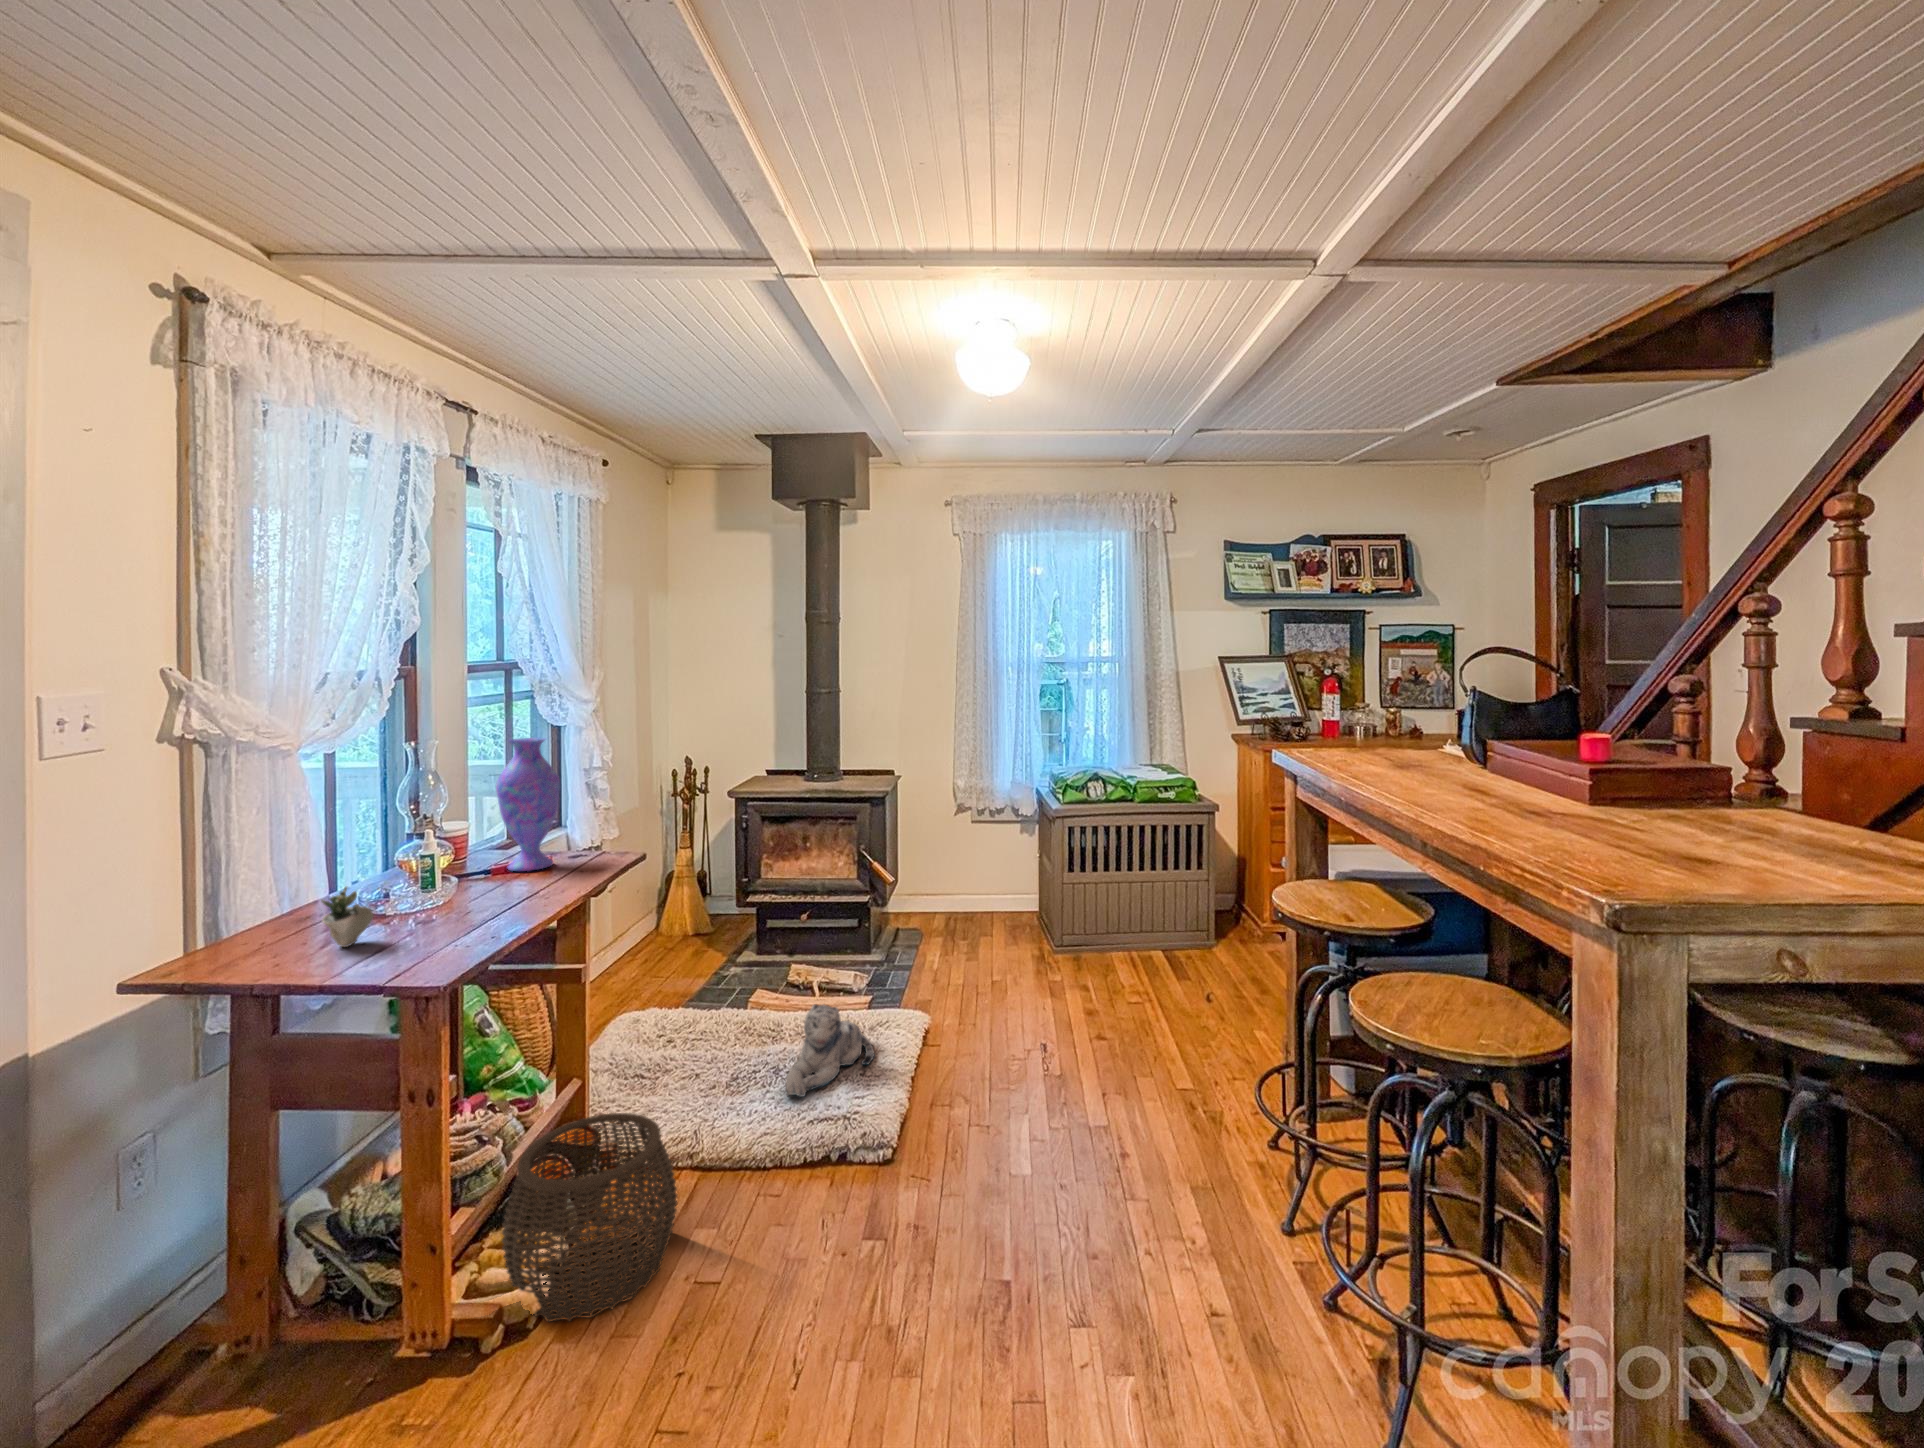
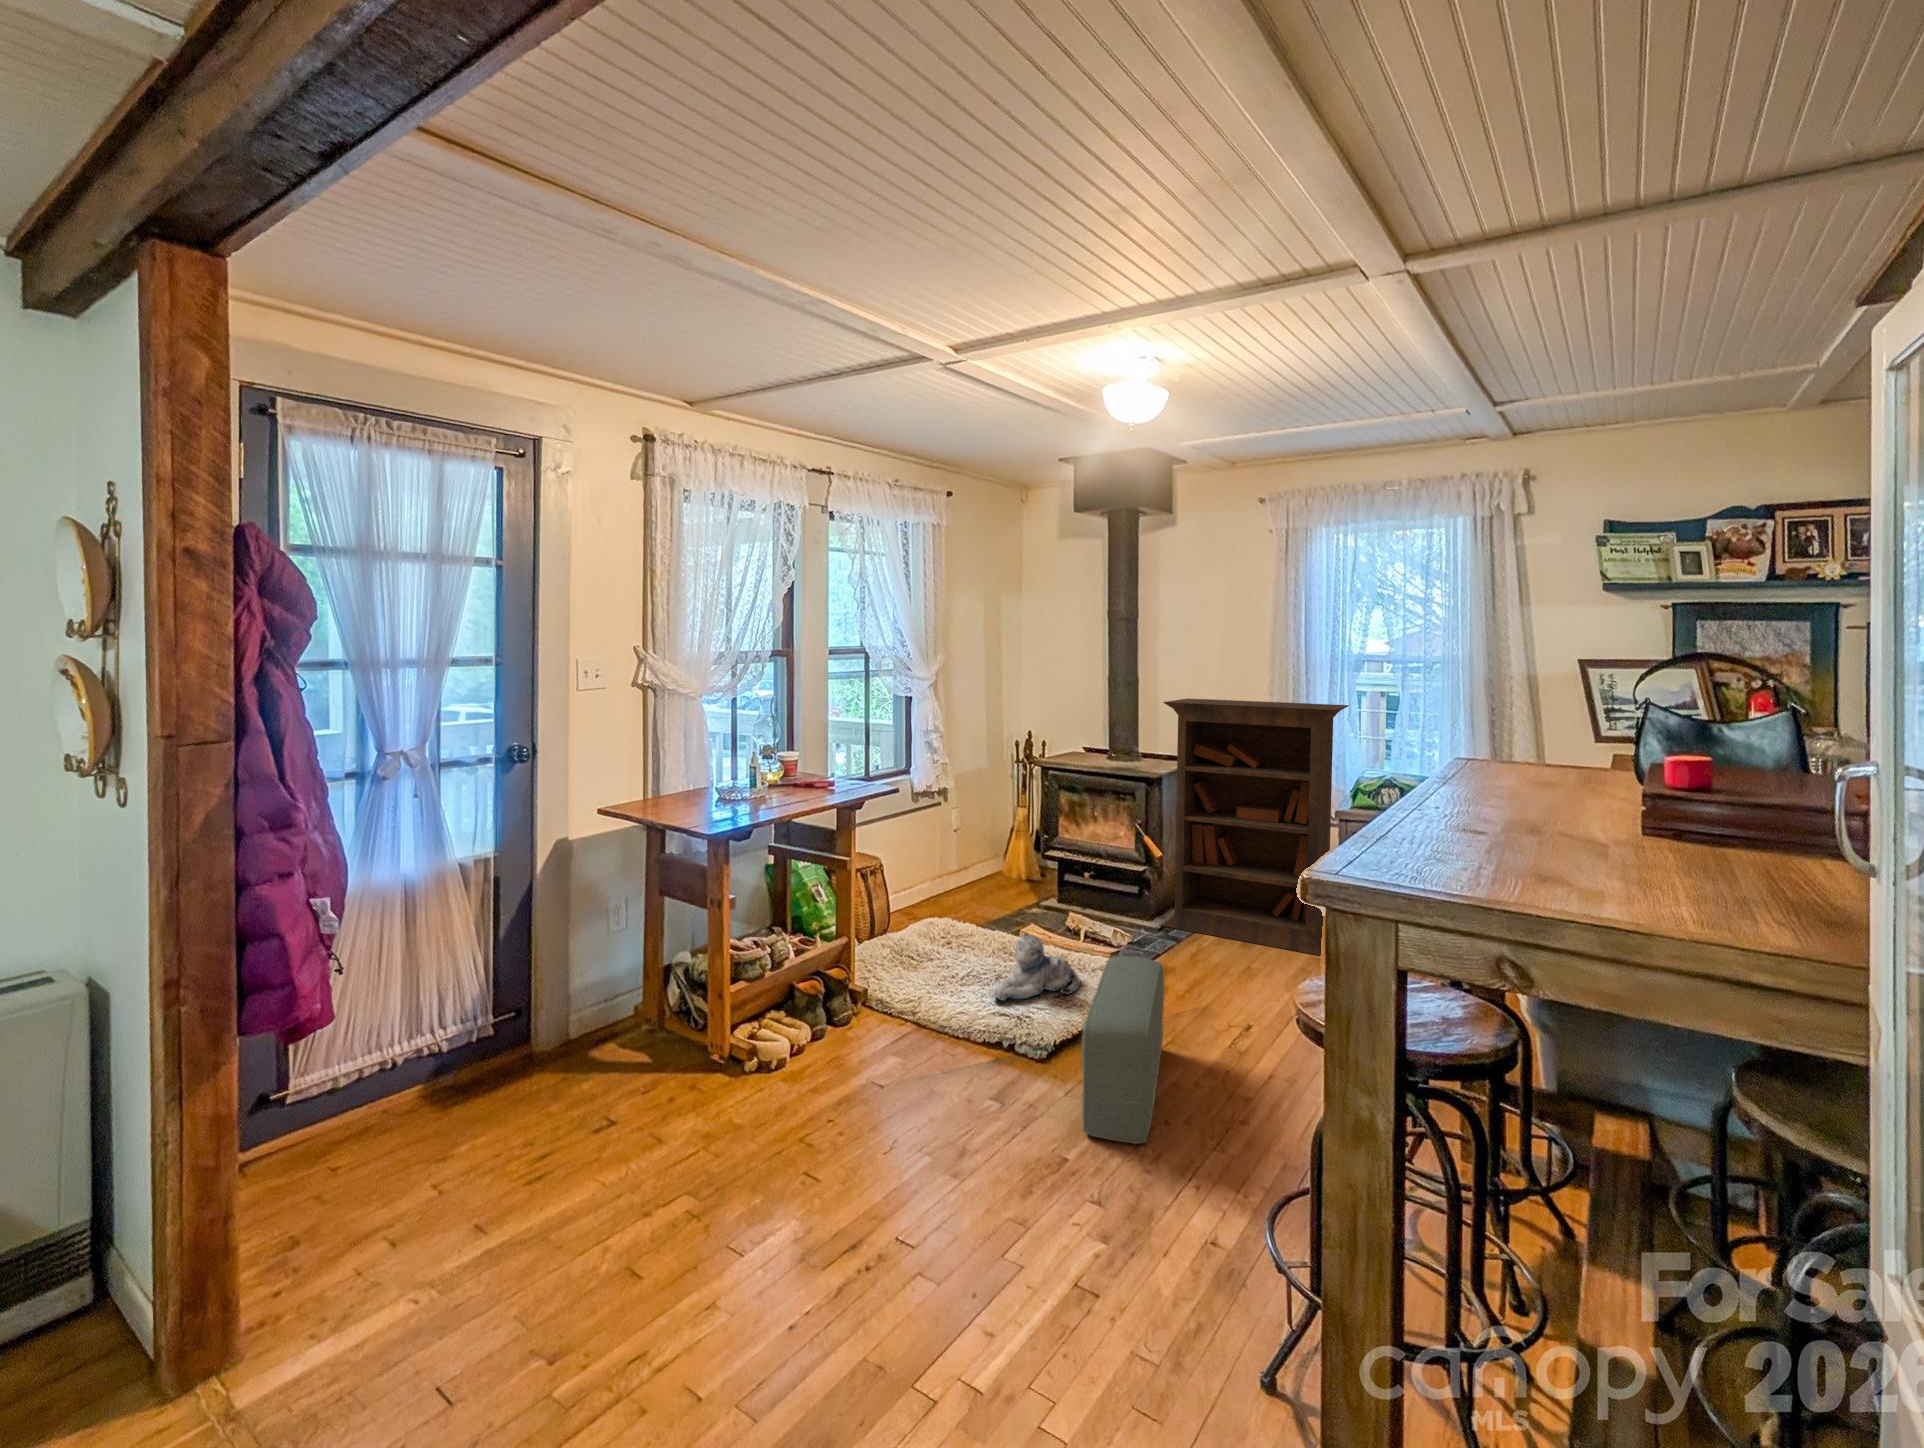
bookcase: none [887,705,1062,954] -> present [1161,698,1349,956]
vase: present [496,738,560,871] -> none [813,701,852,791]
succulent plant: present [321,887,379,947] -> none [690,778,717,814]
pouf: none [943,1001,1075,1234] -> present [1082,956,1165,1144]
woven basket: present [502,1113,678,1322] -> none [766,957,873,1078]

